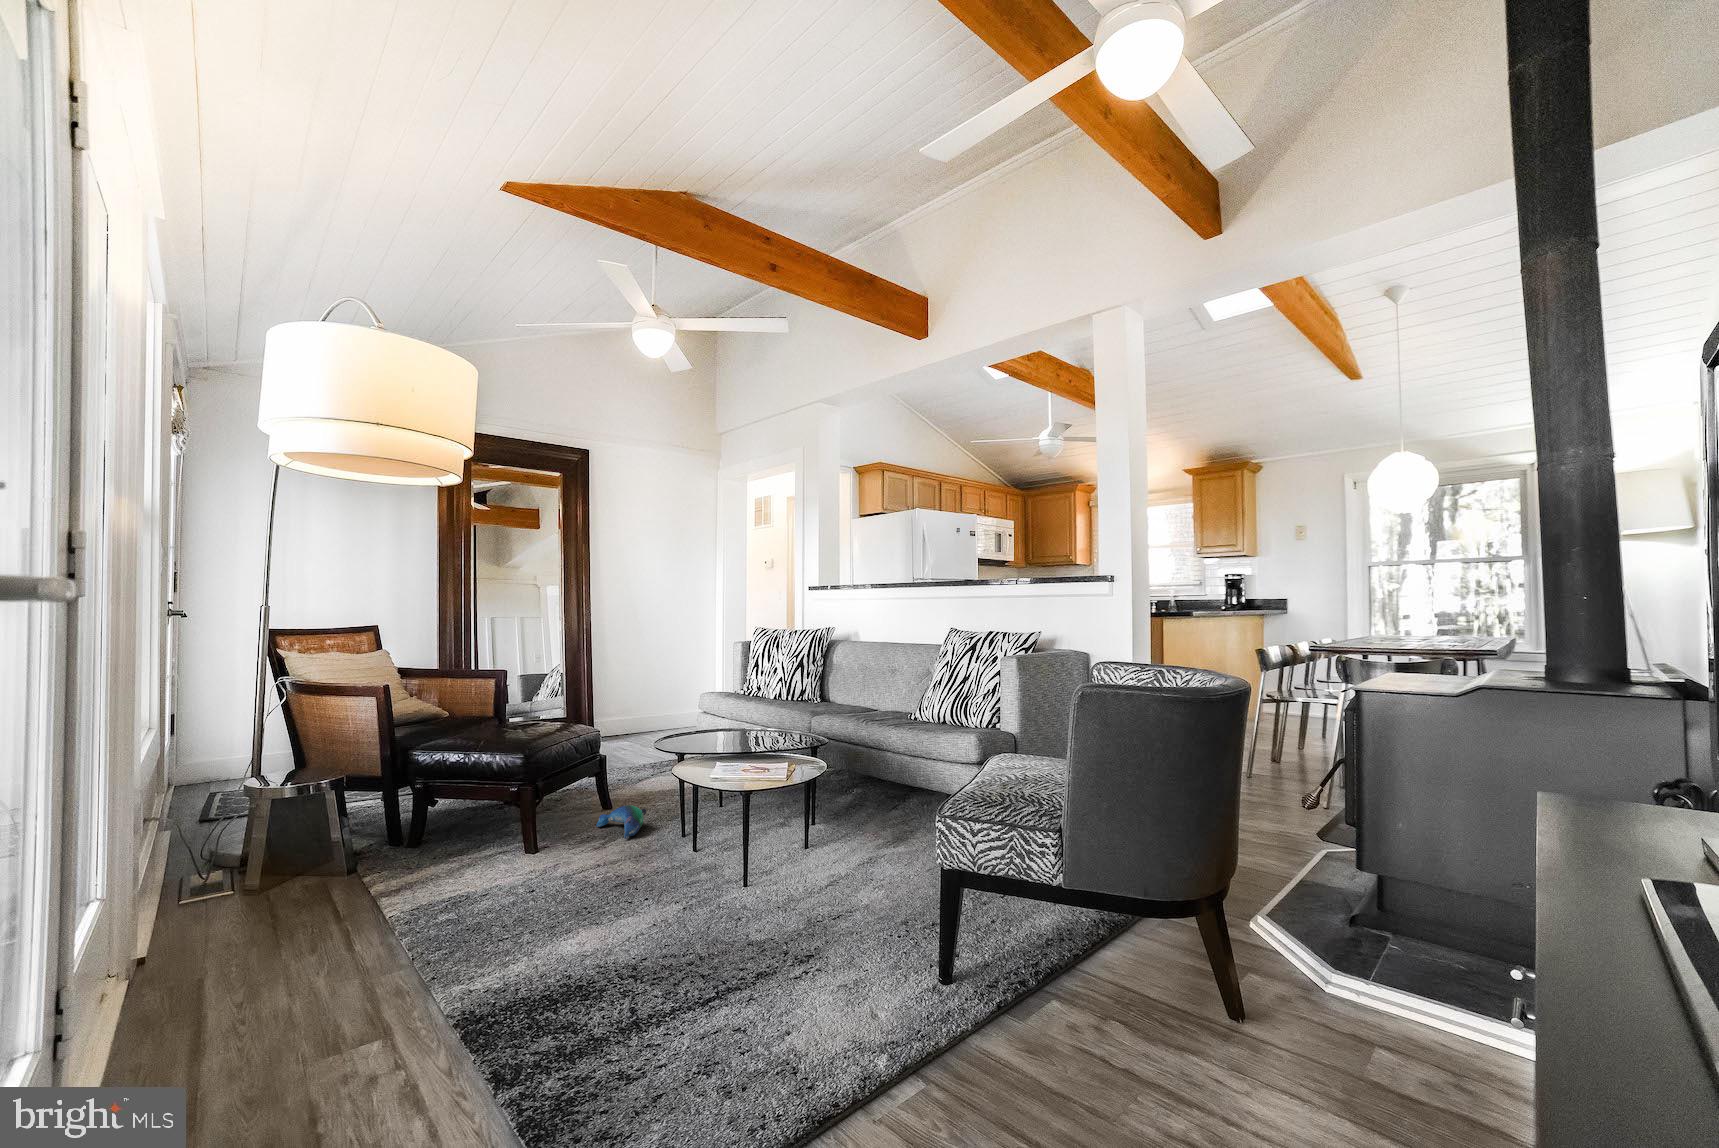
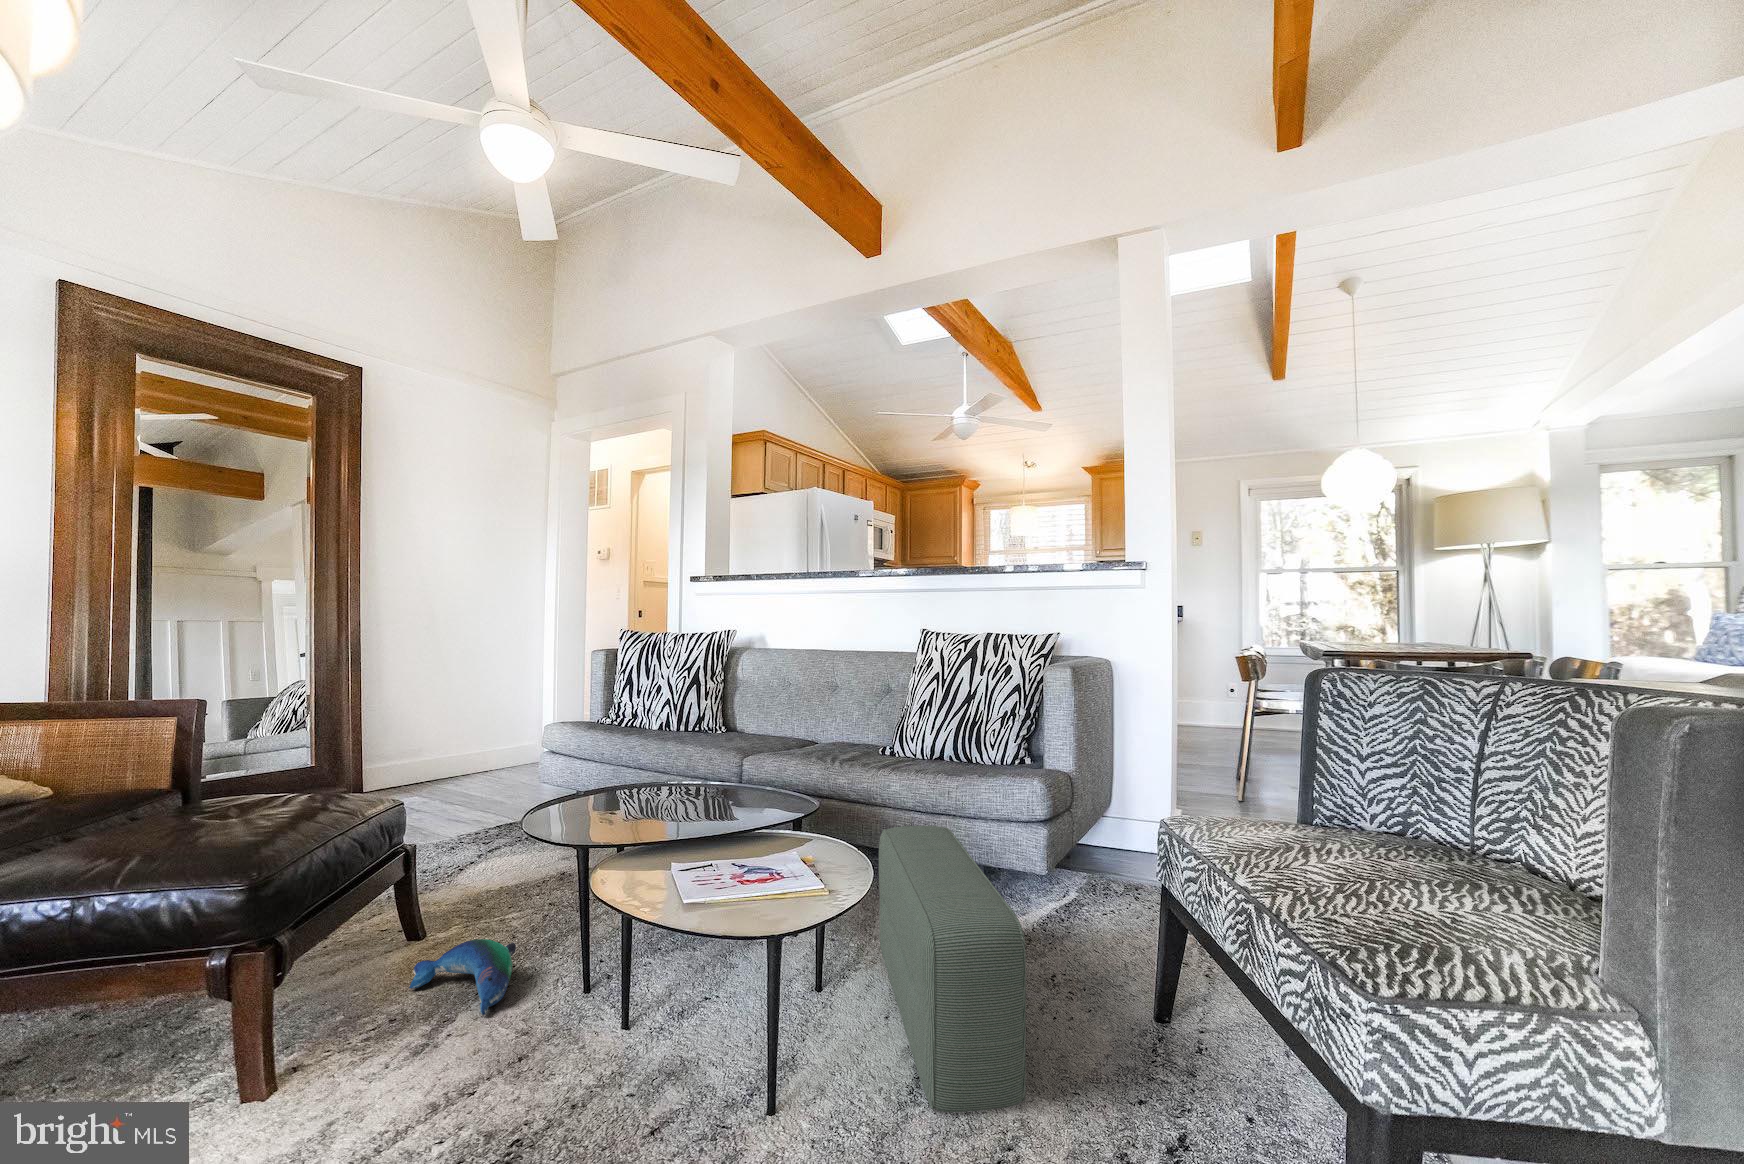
pouf: none [811,759,894,896] -> present [879,826,1026,1112]

